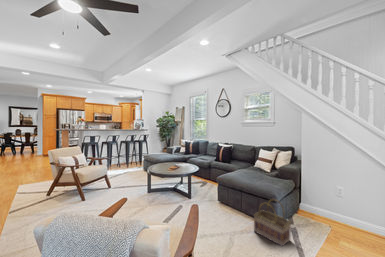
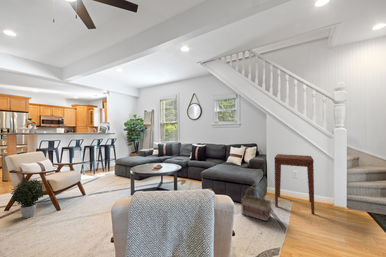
side table: none [302,163,361,248] -> present [274,154,314,214]
potted plant: none [47,172,74,204] -> present [11,180,45,218]

